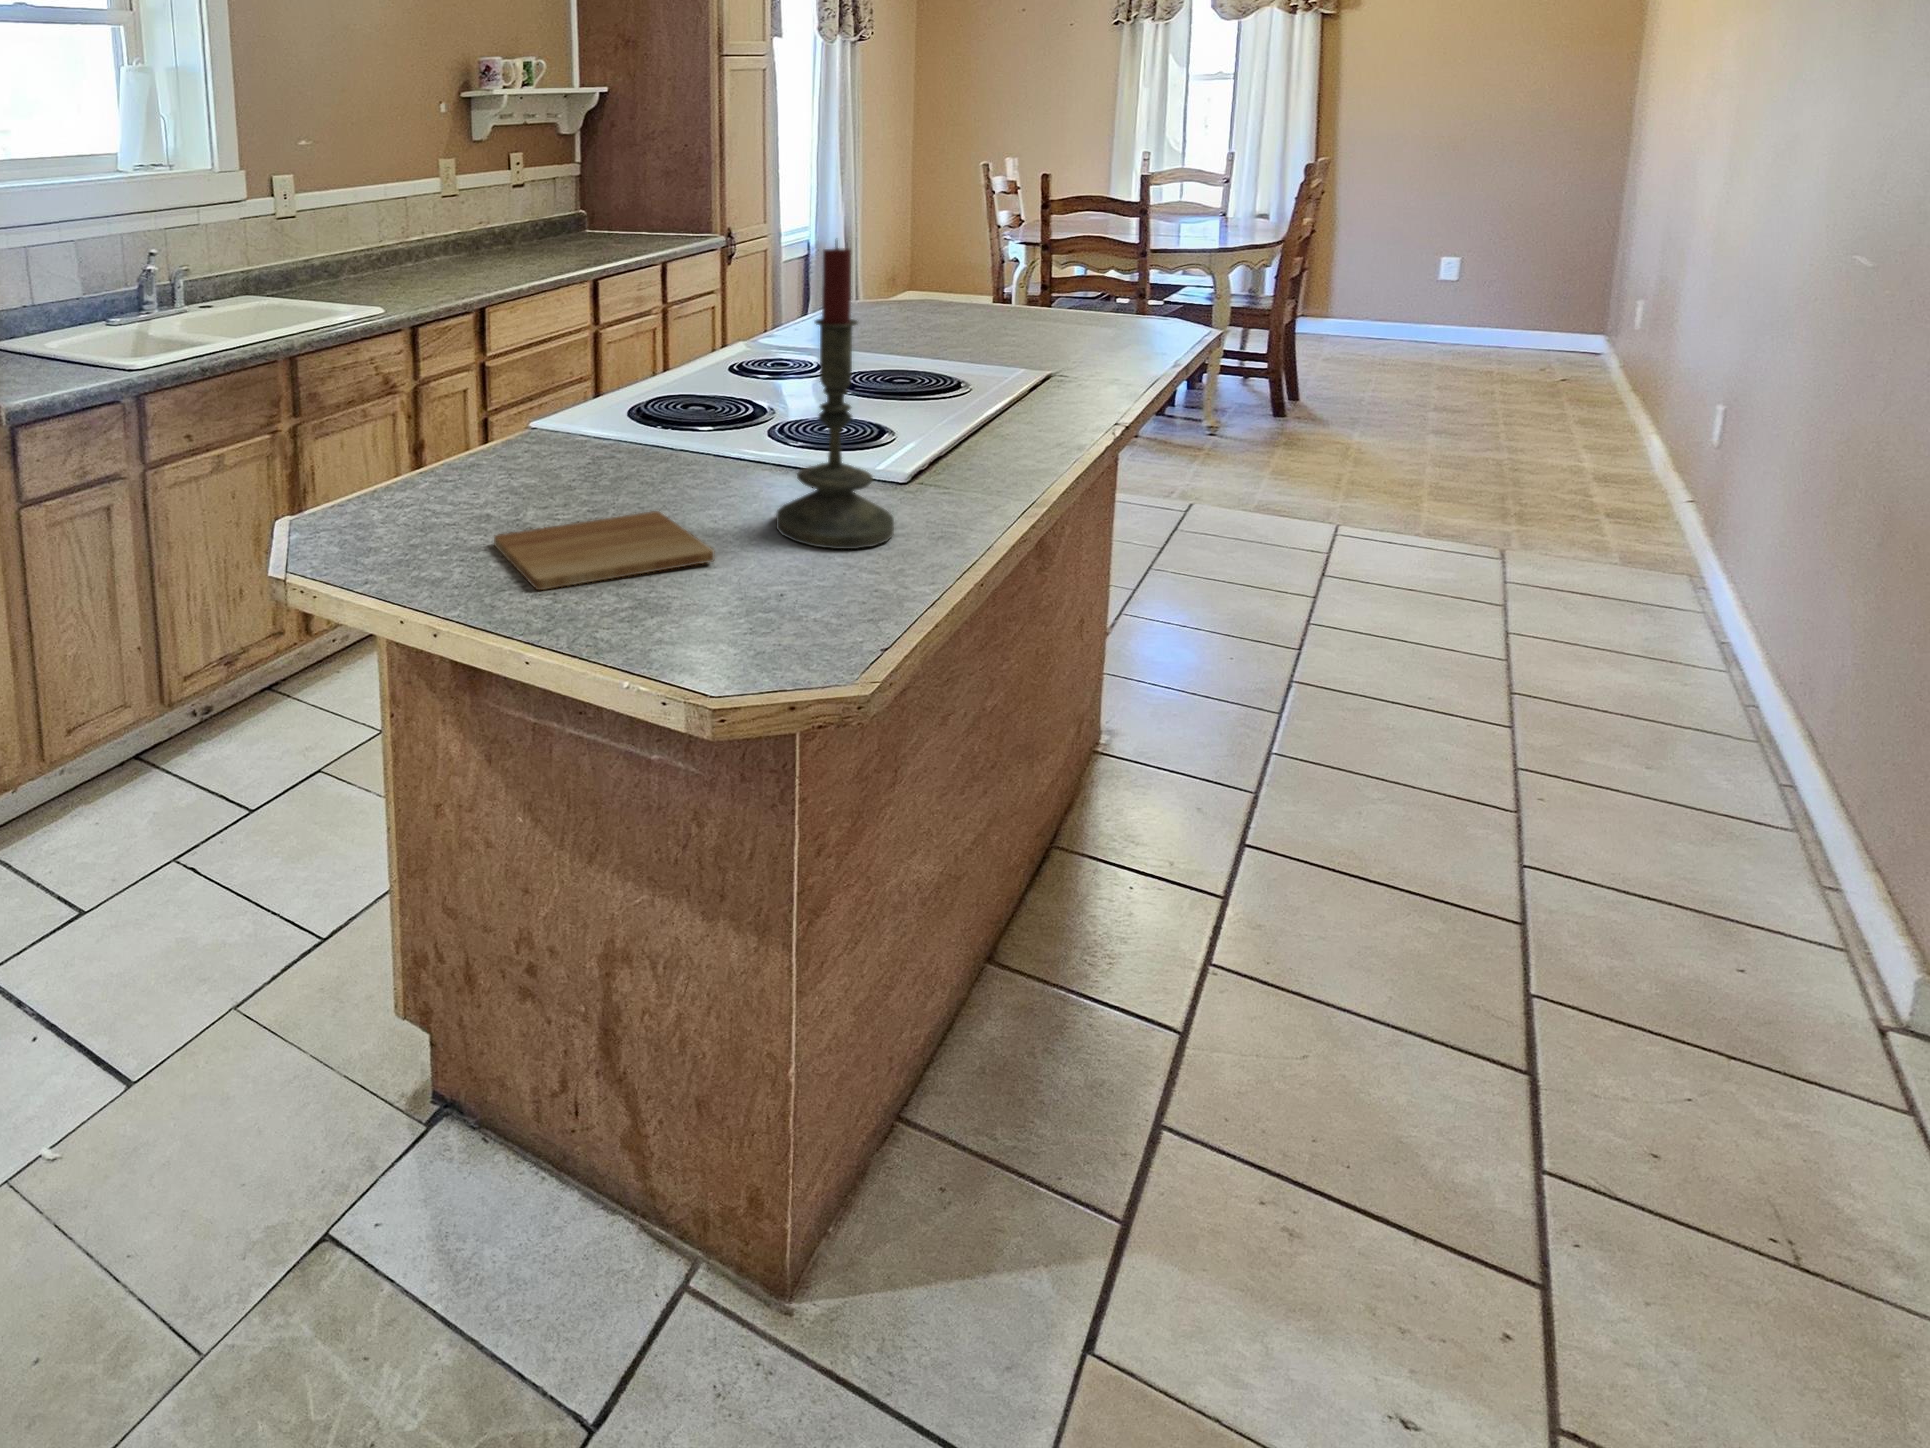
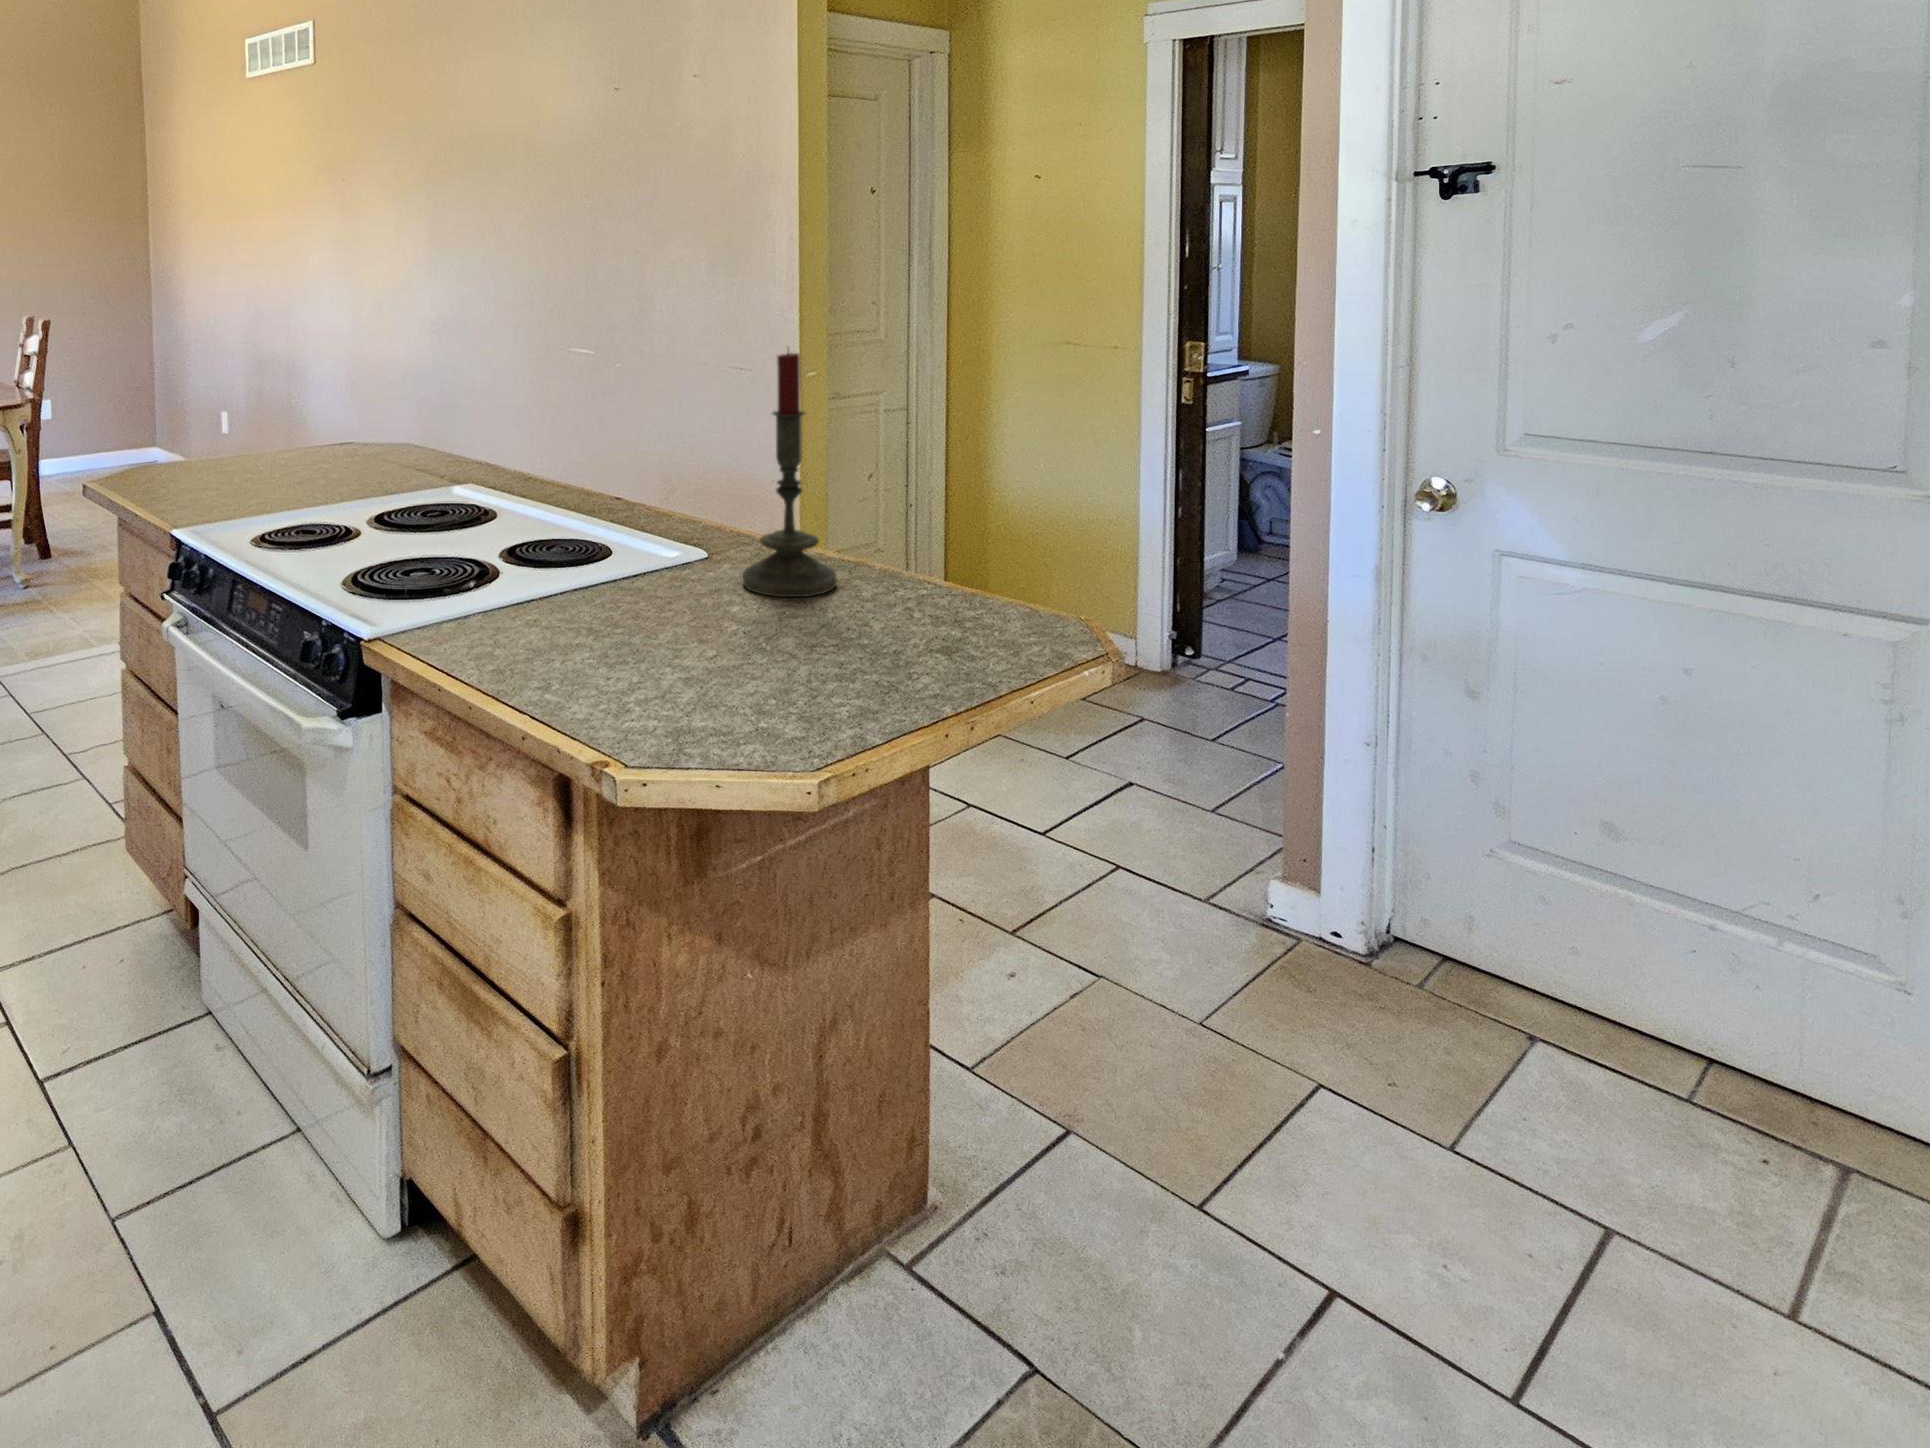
cutting board: present [494,511,715,590] -> none [737,610,880,680]

